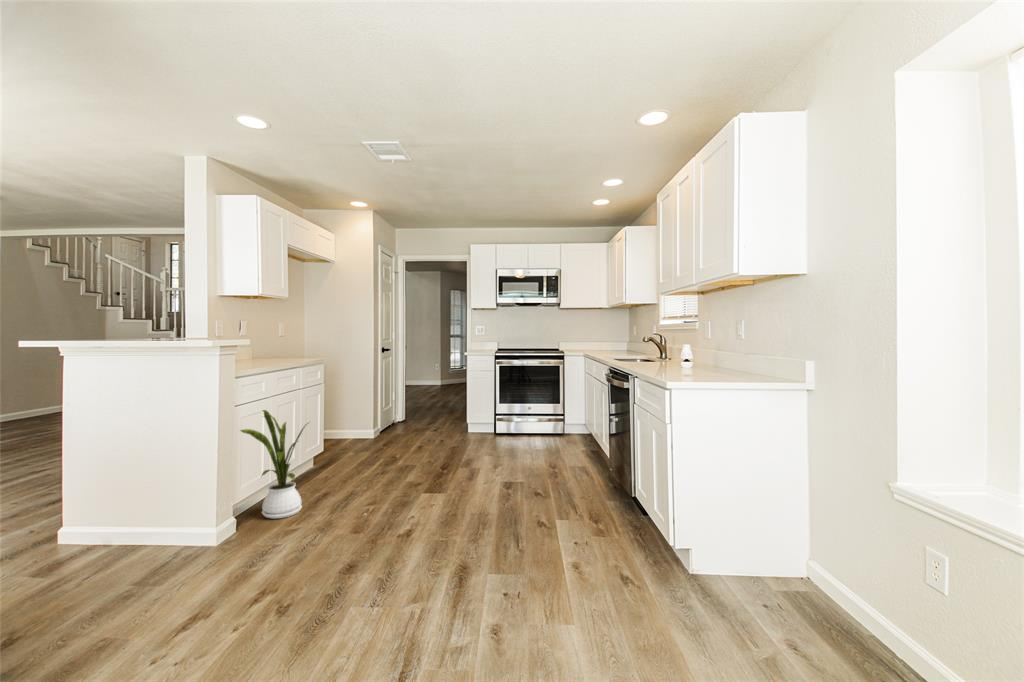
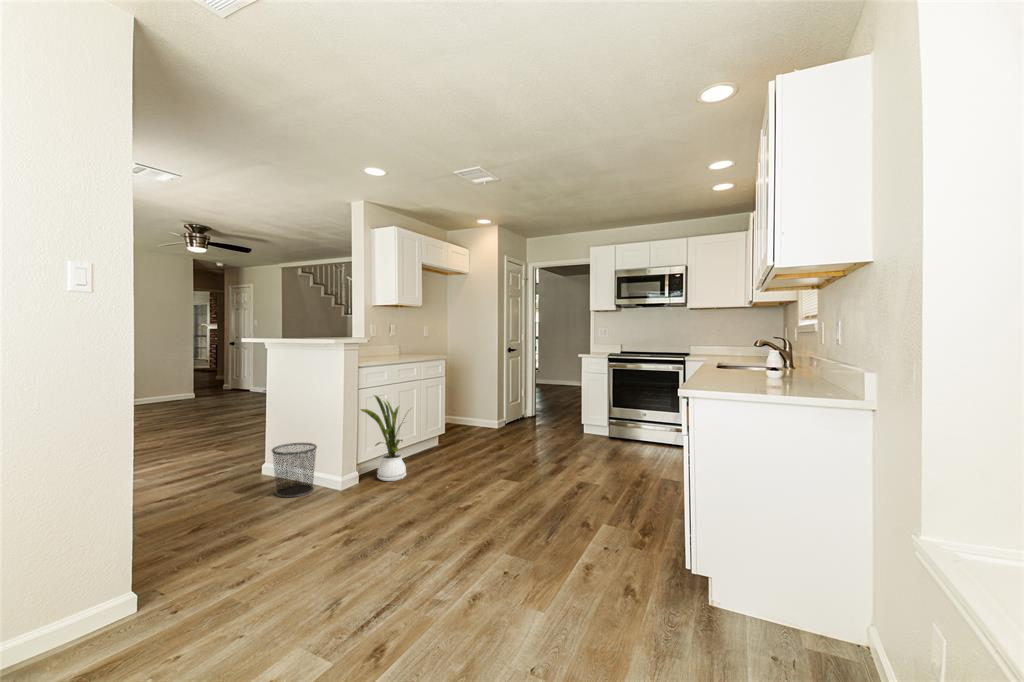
waste bin: none [103,484,179,568] -> present [272,443,317,497]

